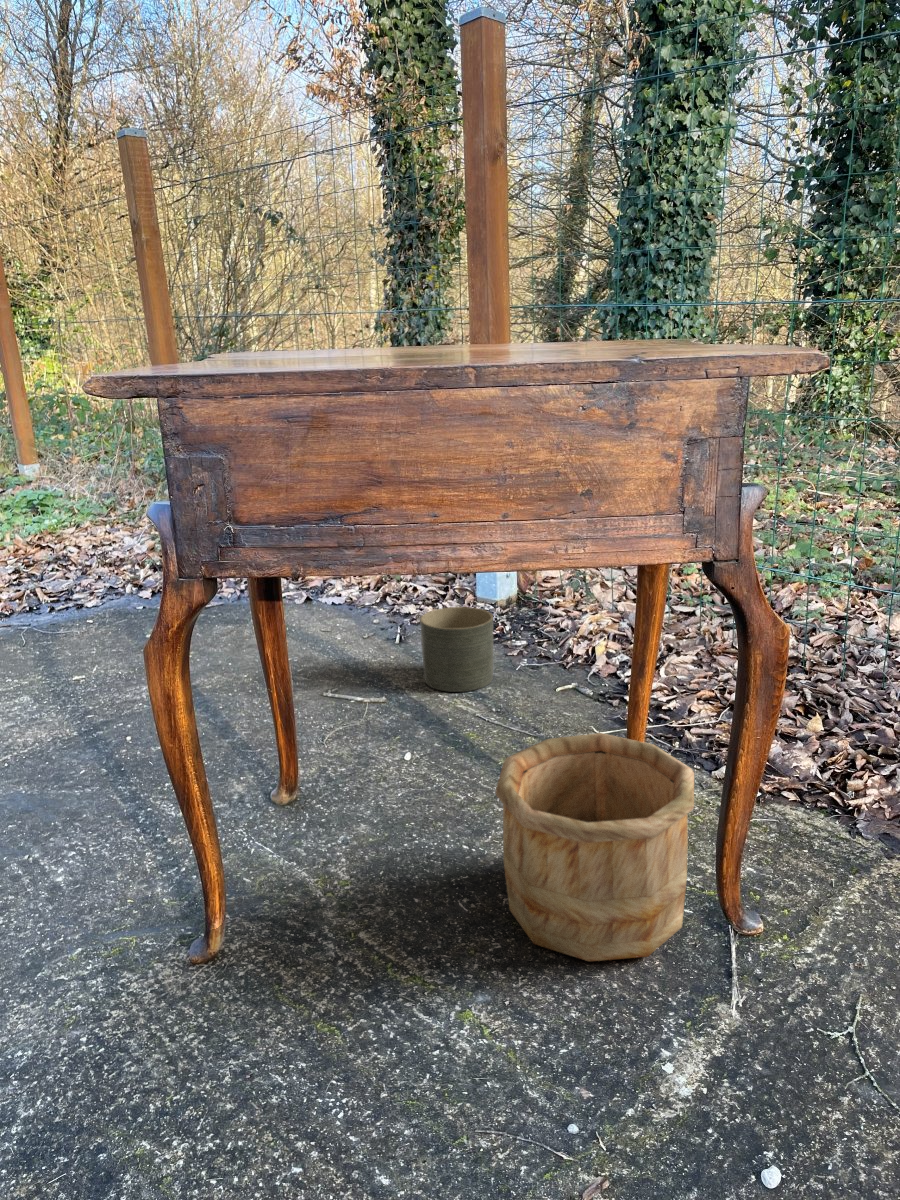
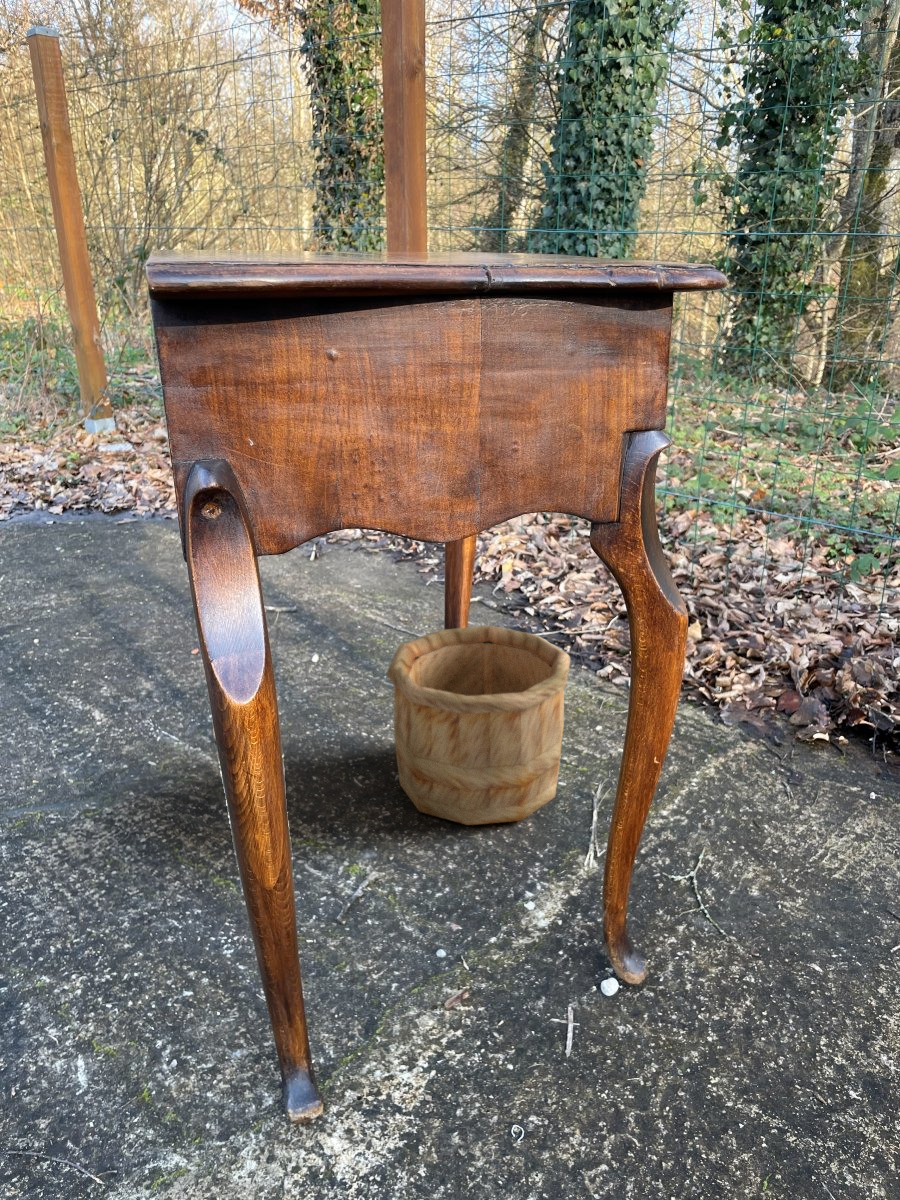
planter: present [420,607,493,692] -> none [333,523,403,603]

